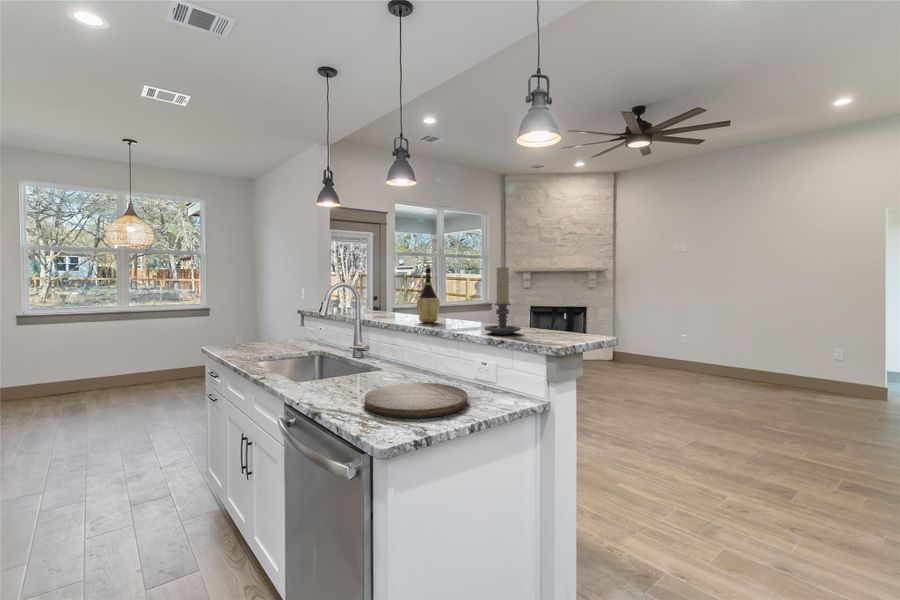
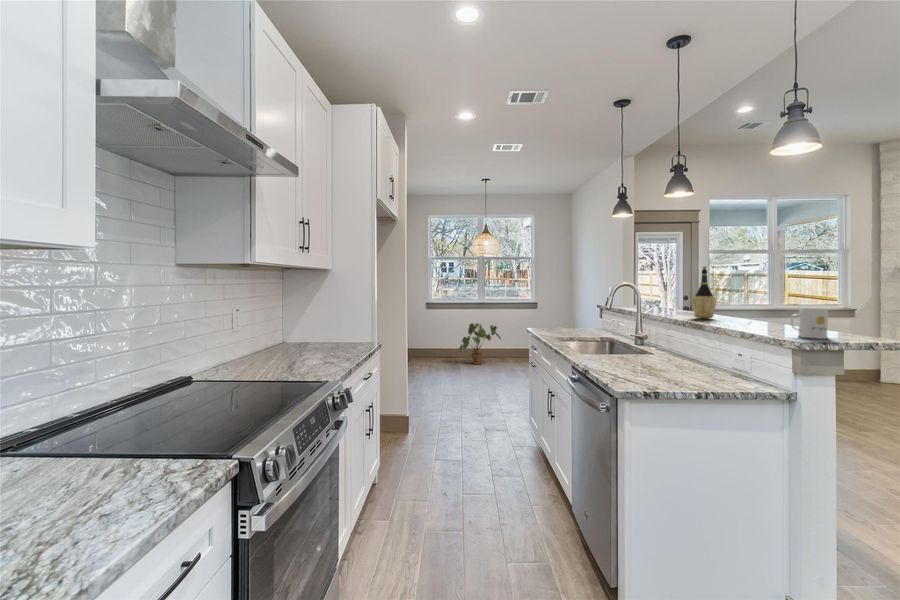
candle holder: present [484,267,521,335] -> none [745,267,786,330]
mug: none [540,311,570,342] -> present [791,309,828,339]
house plant: none [89,337,162,394] -> present [459,323,501,365]
cutting board: present [365,383,467,418] -> none [622,363,710,385]

